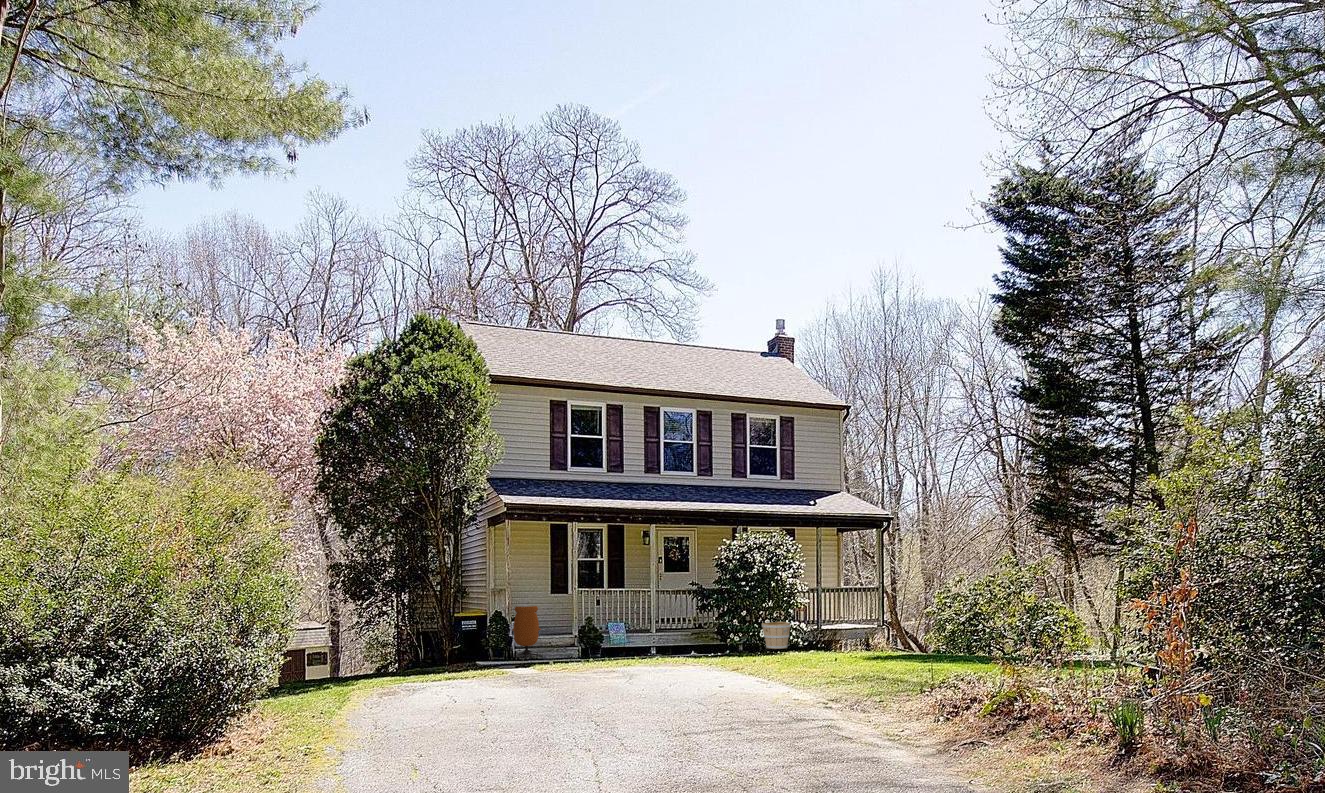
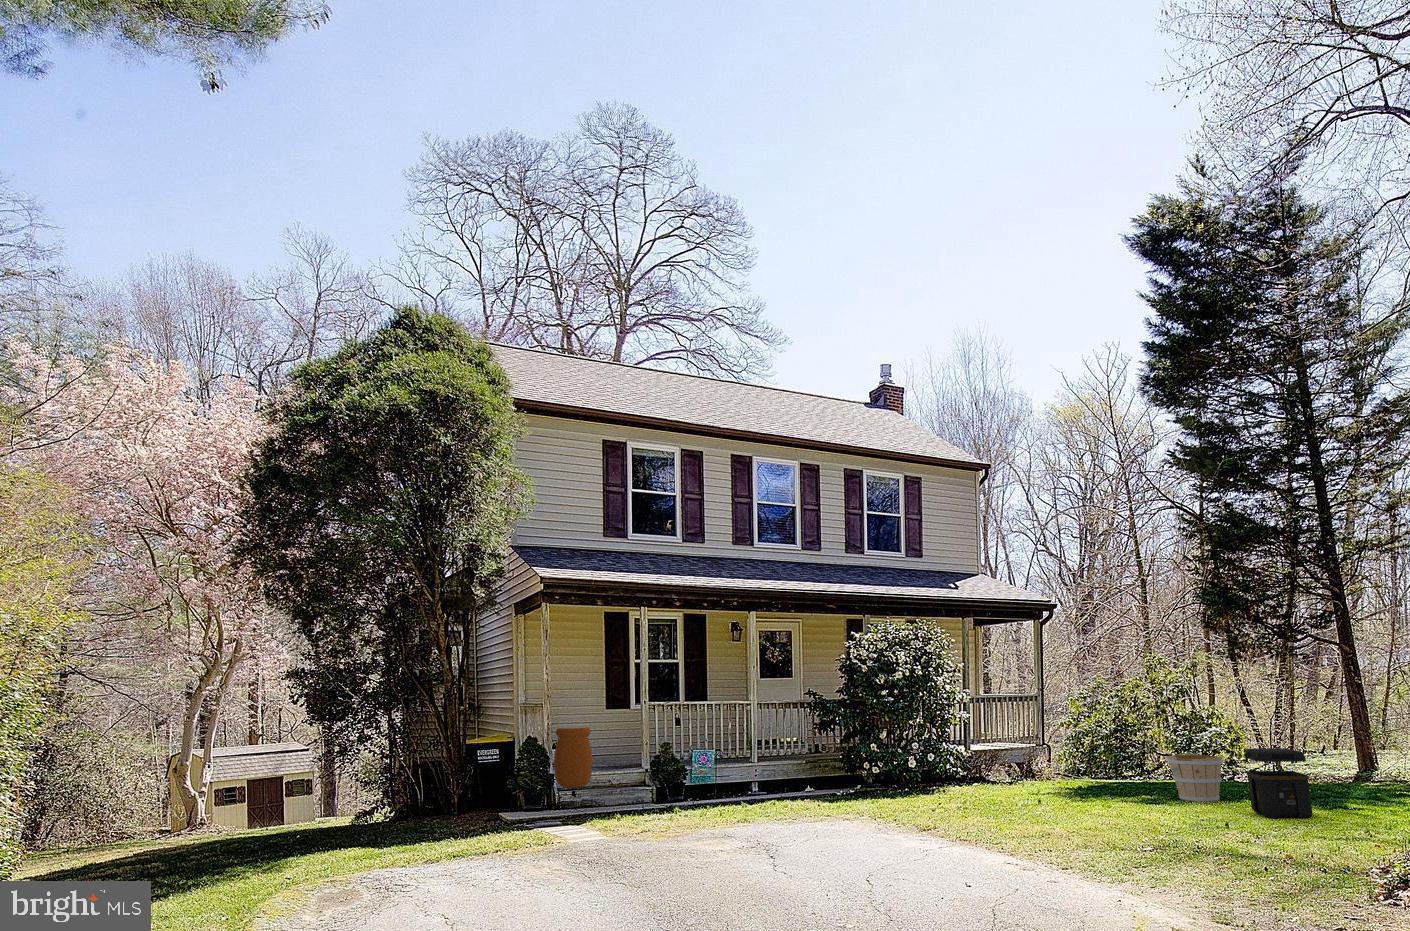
wooden bucket: present [762,622,791,649] -> present [1167,753,1223,802]
toolbox: none [946,623,979,665] -> present [1244,748,1313,818]

